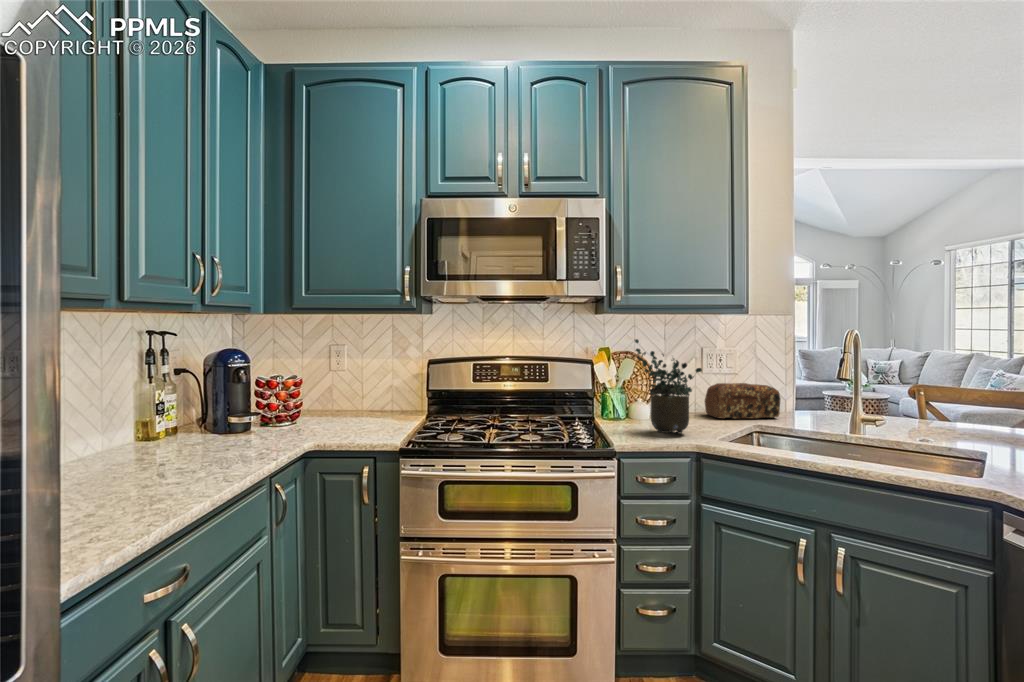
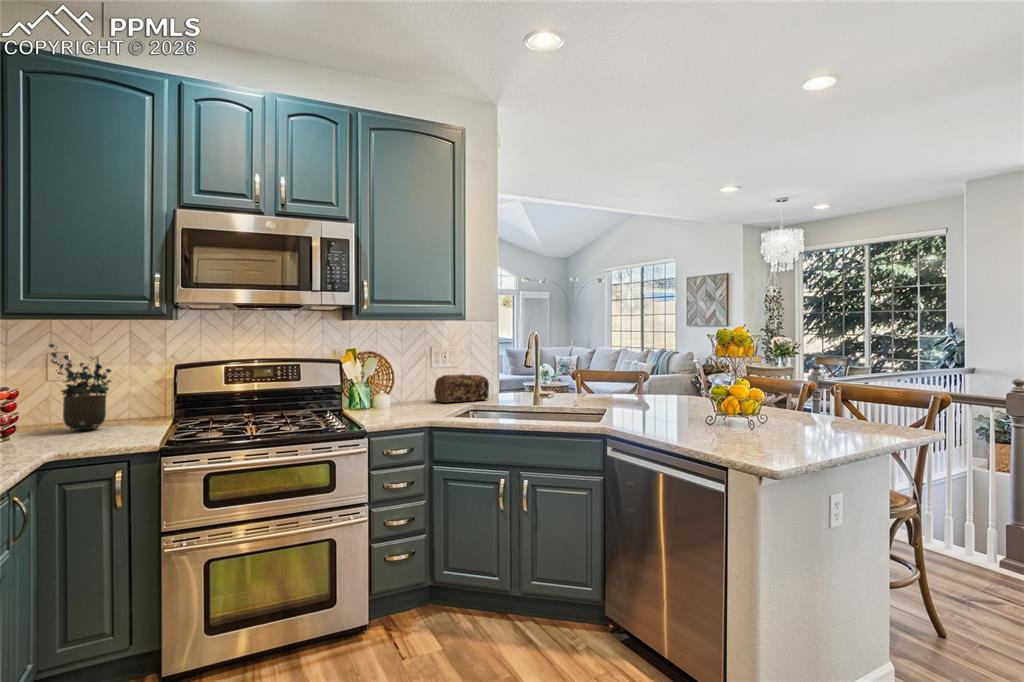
potted plant: present [635,339,702,433] -> present [49,344,111,429]

